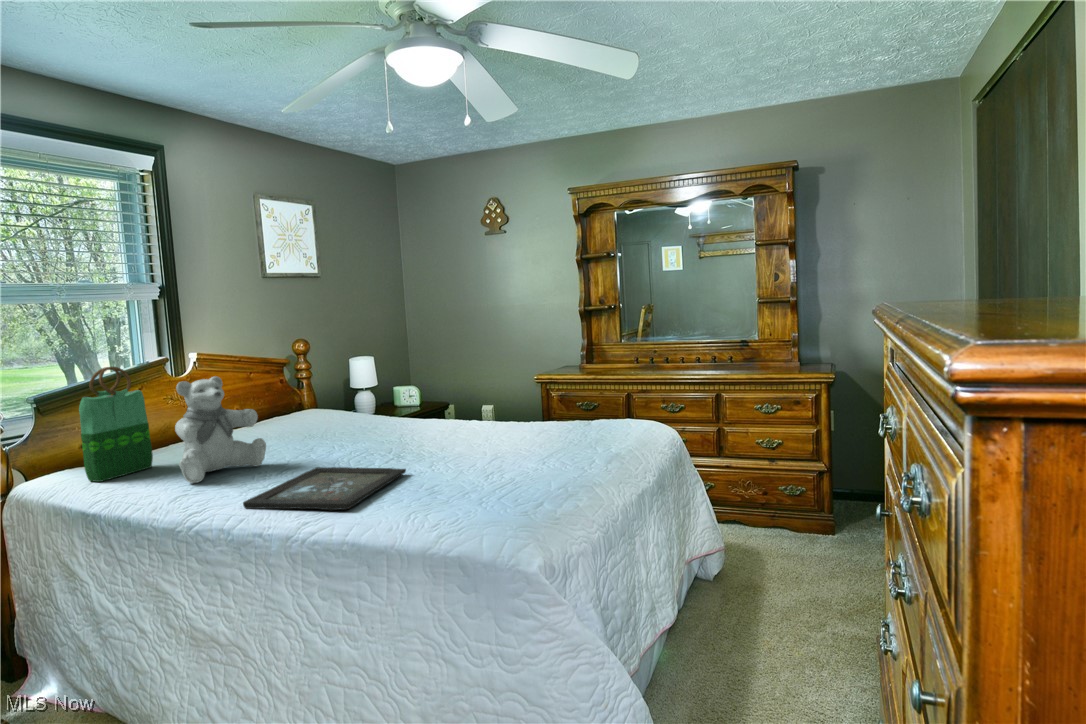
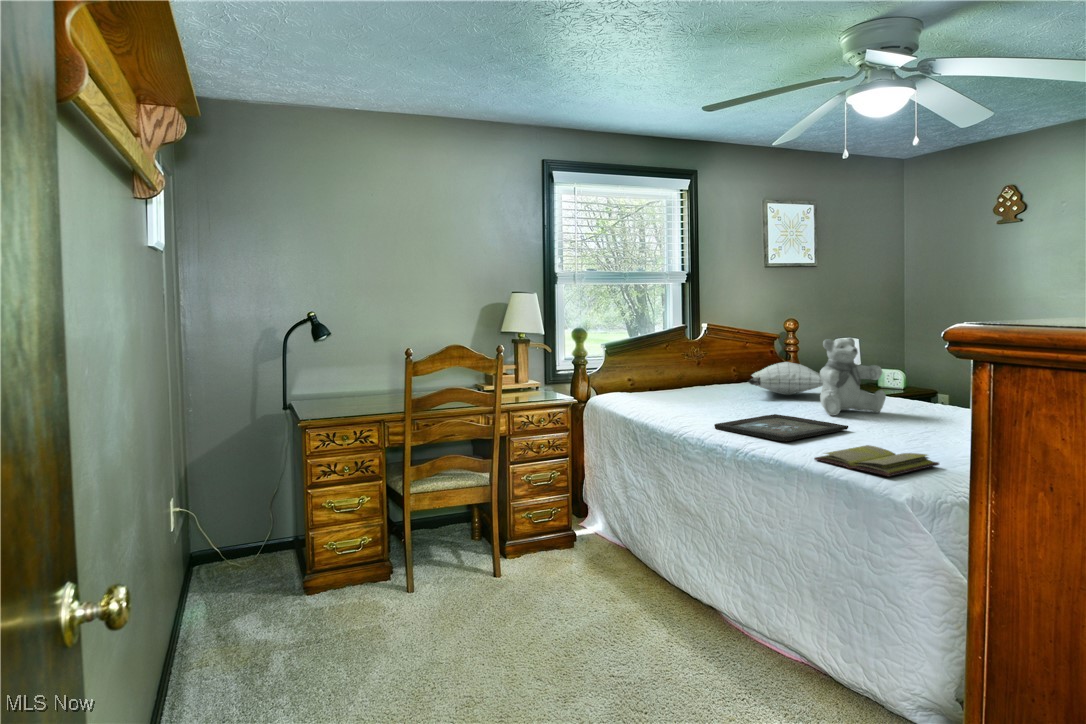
tote bag: present [79,367,153,482] -> none [629,327,668,401]
teddy bear: present [175,377,266,483] -> present [820,338,886,416]
pillow: none [266,394,361,434] -> present [748,362,824,395]
diary: none [394,494,517,536] -> present [814,445,939,476]

